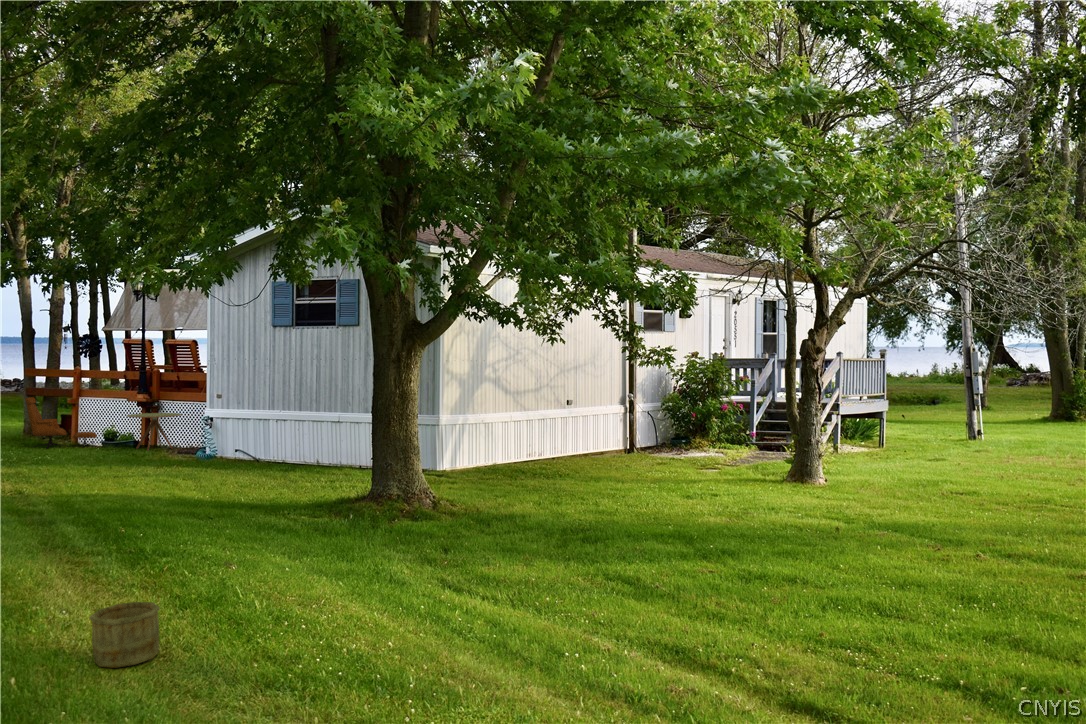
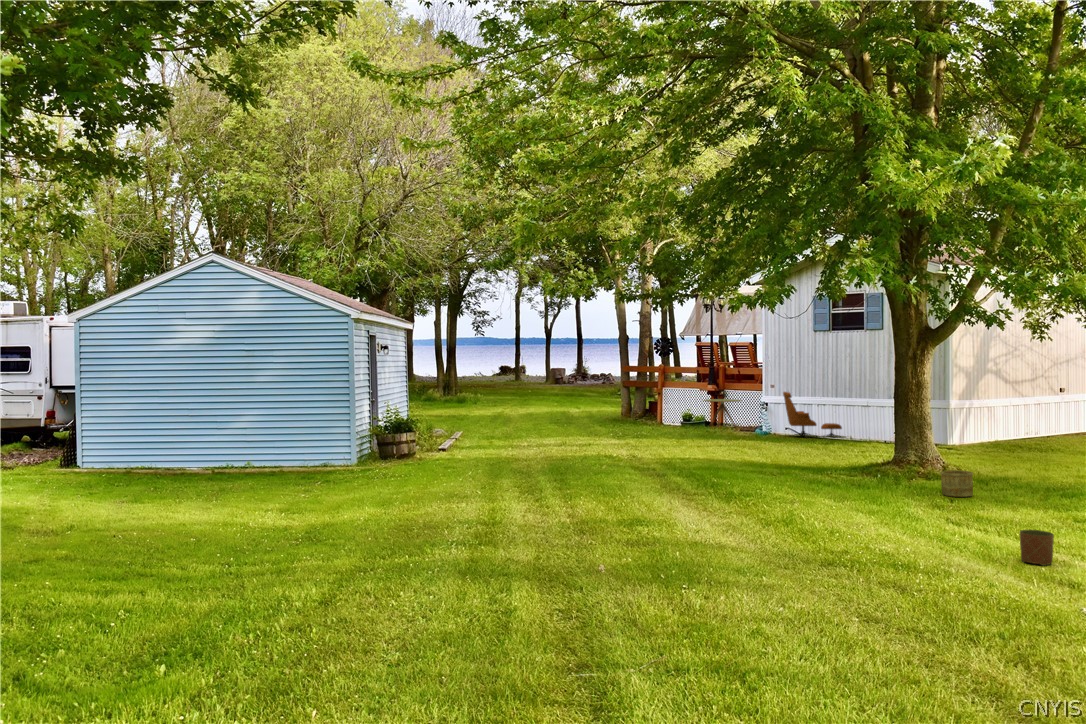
lounge chair: present [25,397,97,448] -> present [783,392,842,436]
wooden bucket: present [89,602,160,668] -> present [940,470,973,497]
planter: none [556,621,598,678] -> present [1020,530,1054,566]

